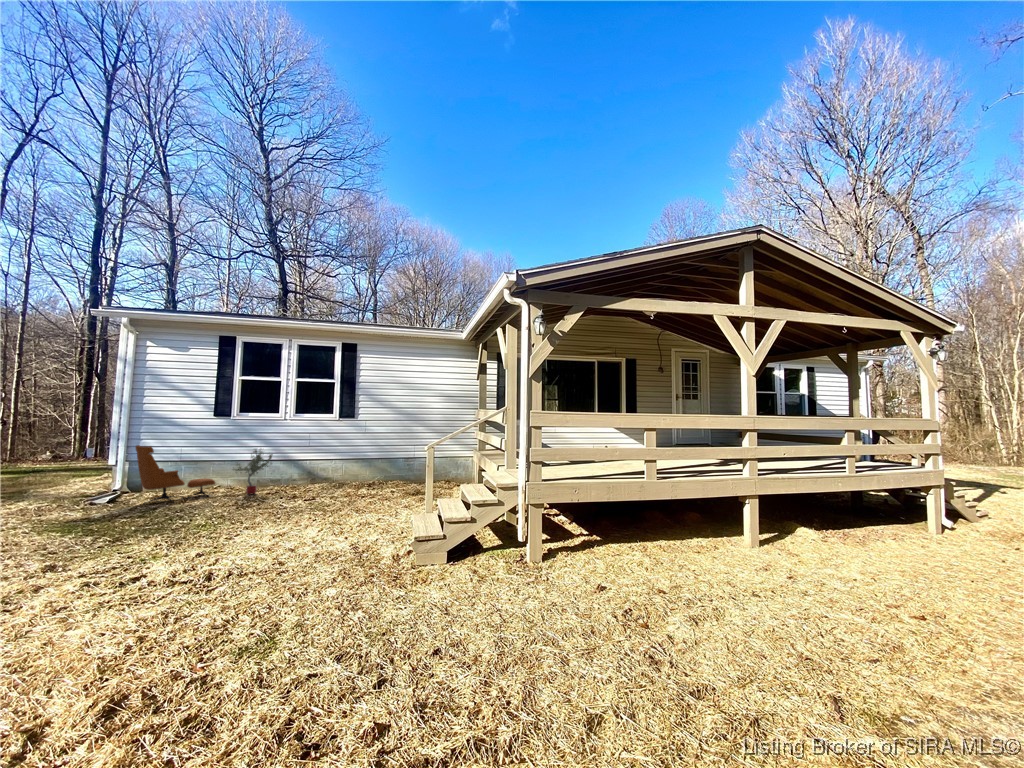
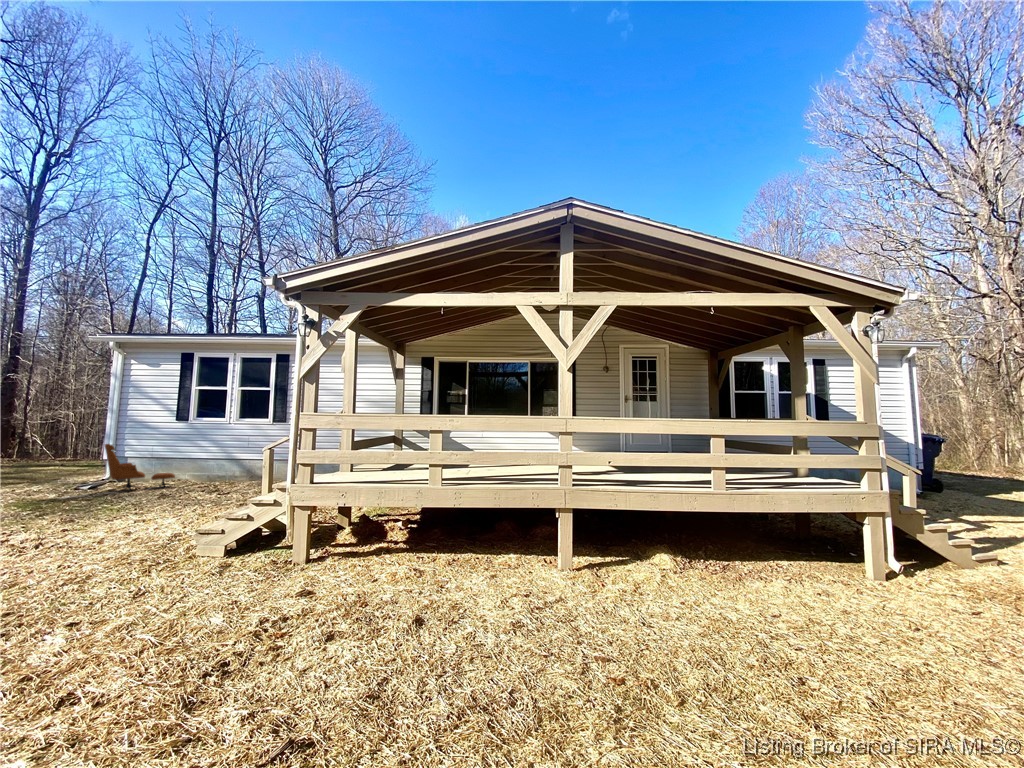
potted tree: present [233,449,273,494] -> none [184,448,218,488]

